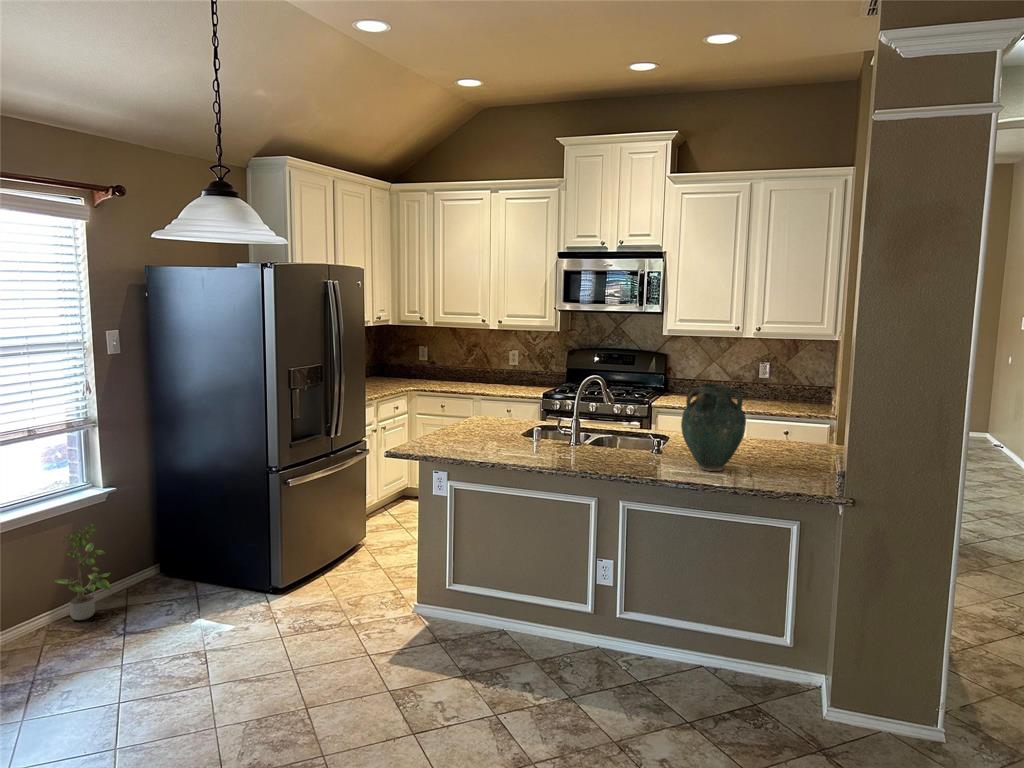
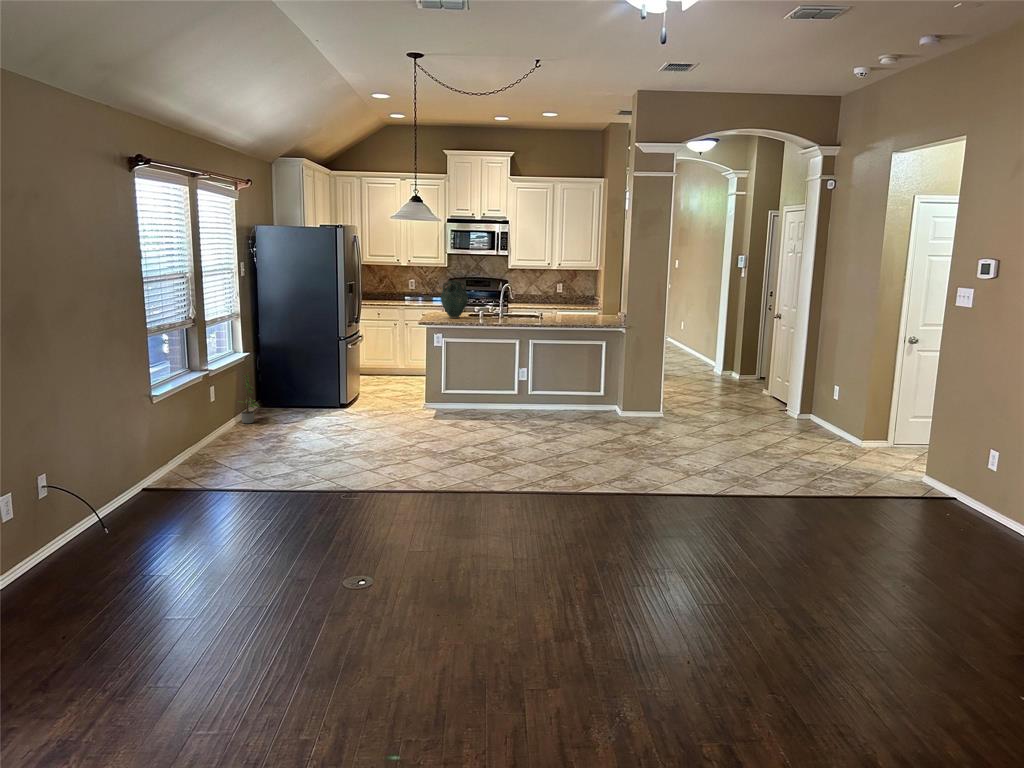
vase: present [681,383,746,471] -> present [441,280,468,318]

